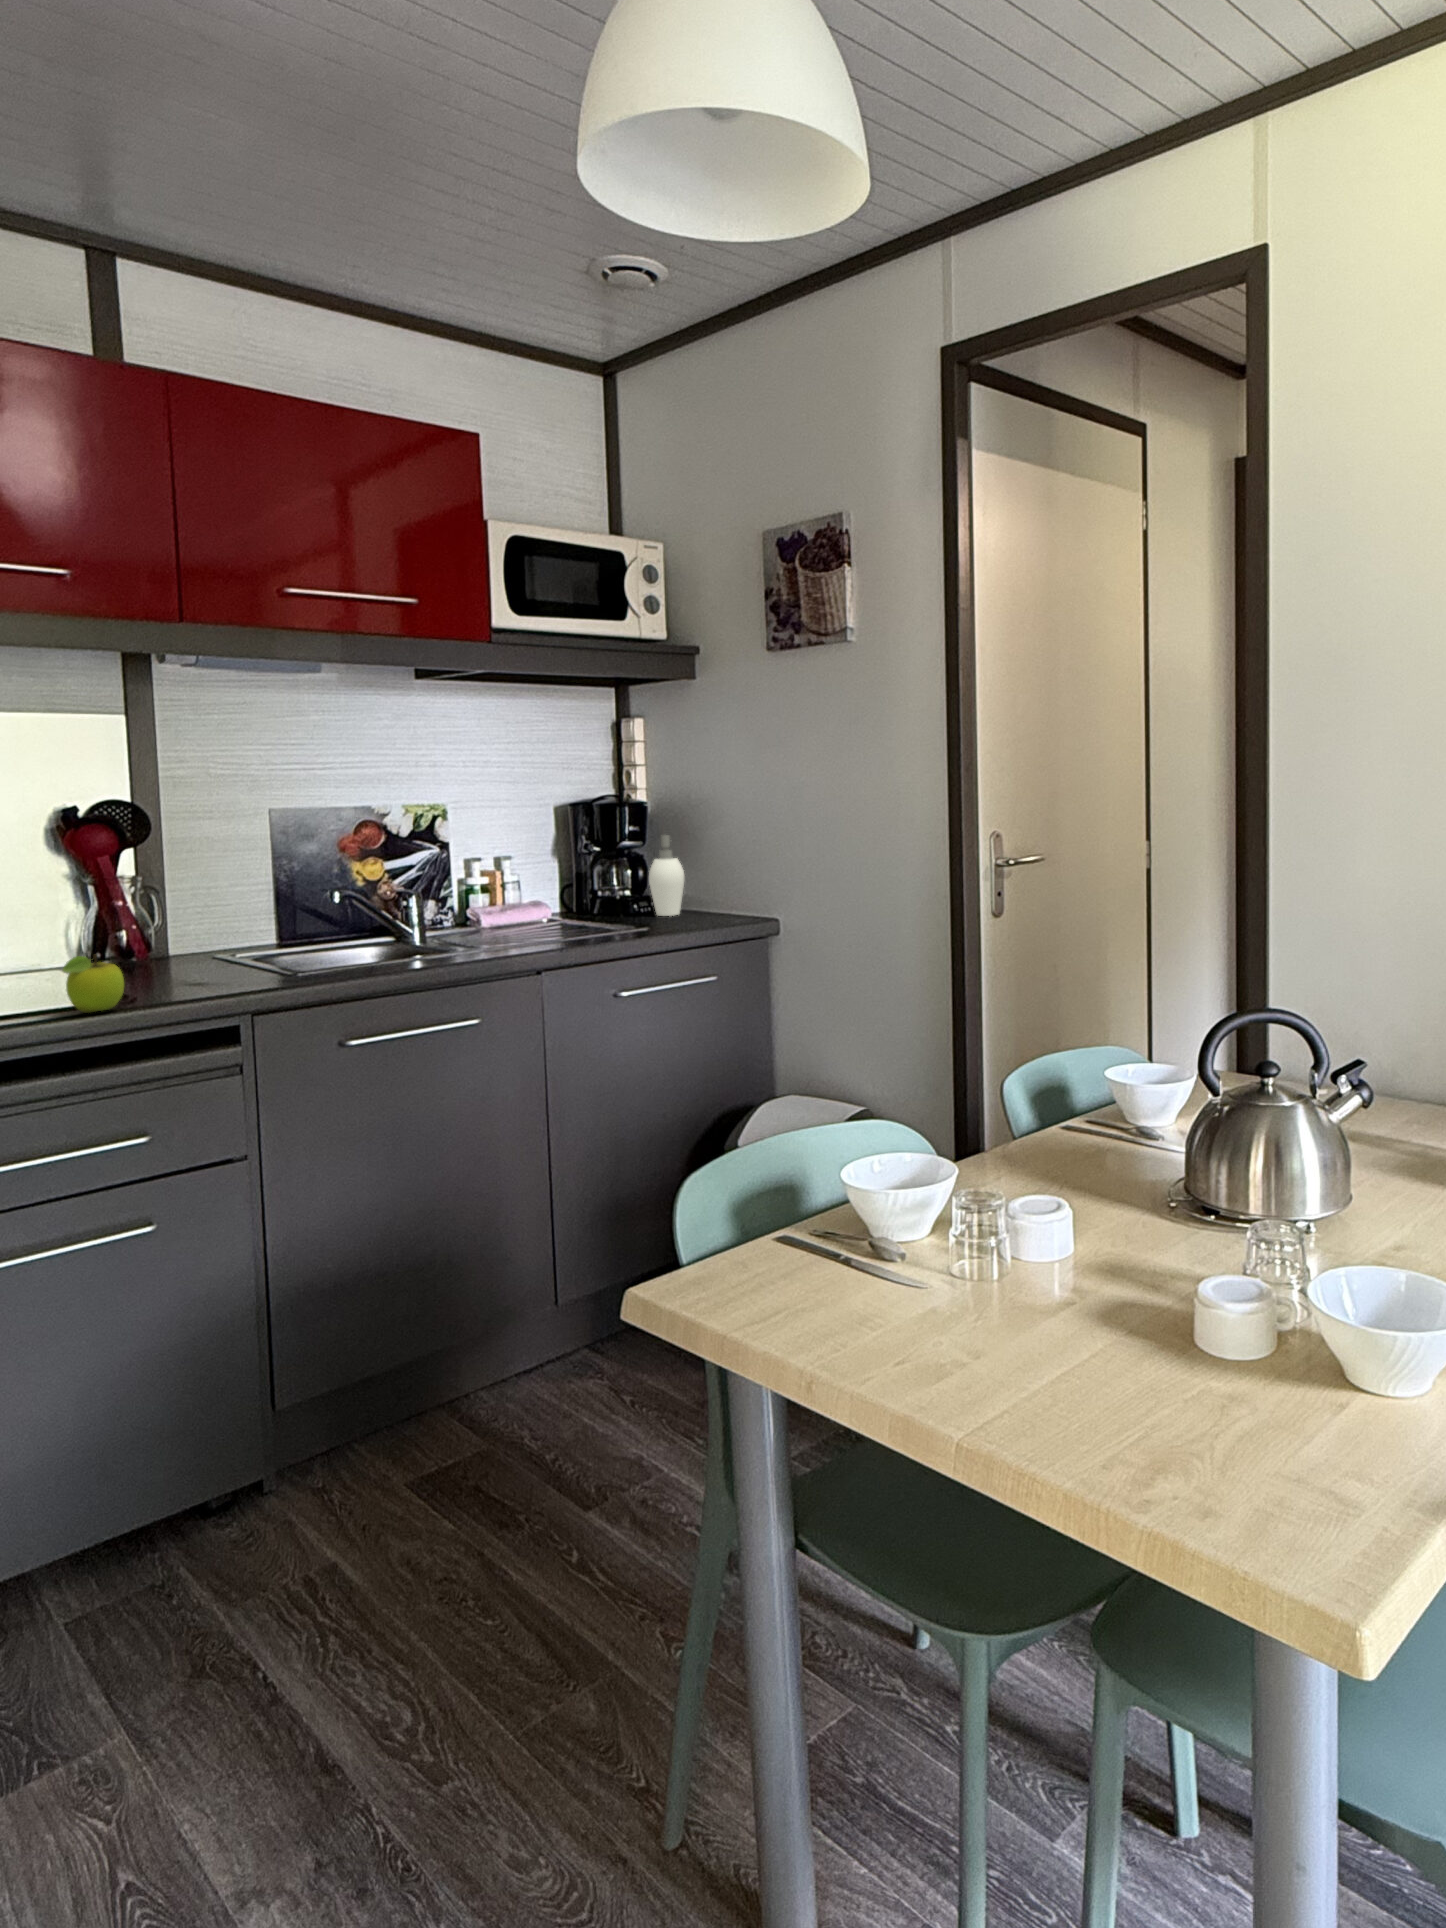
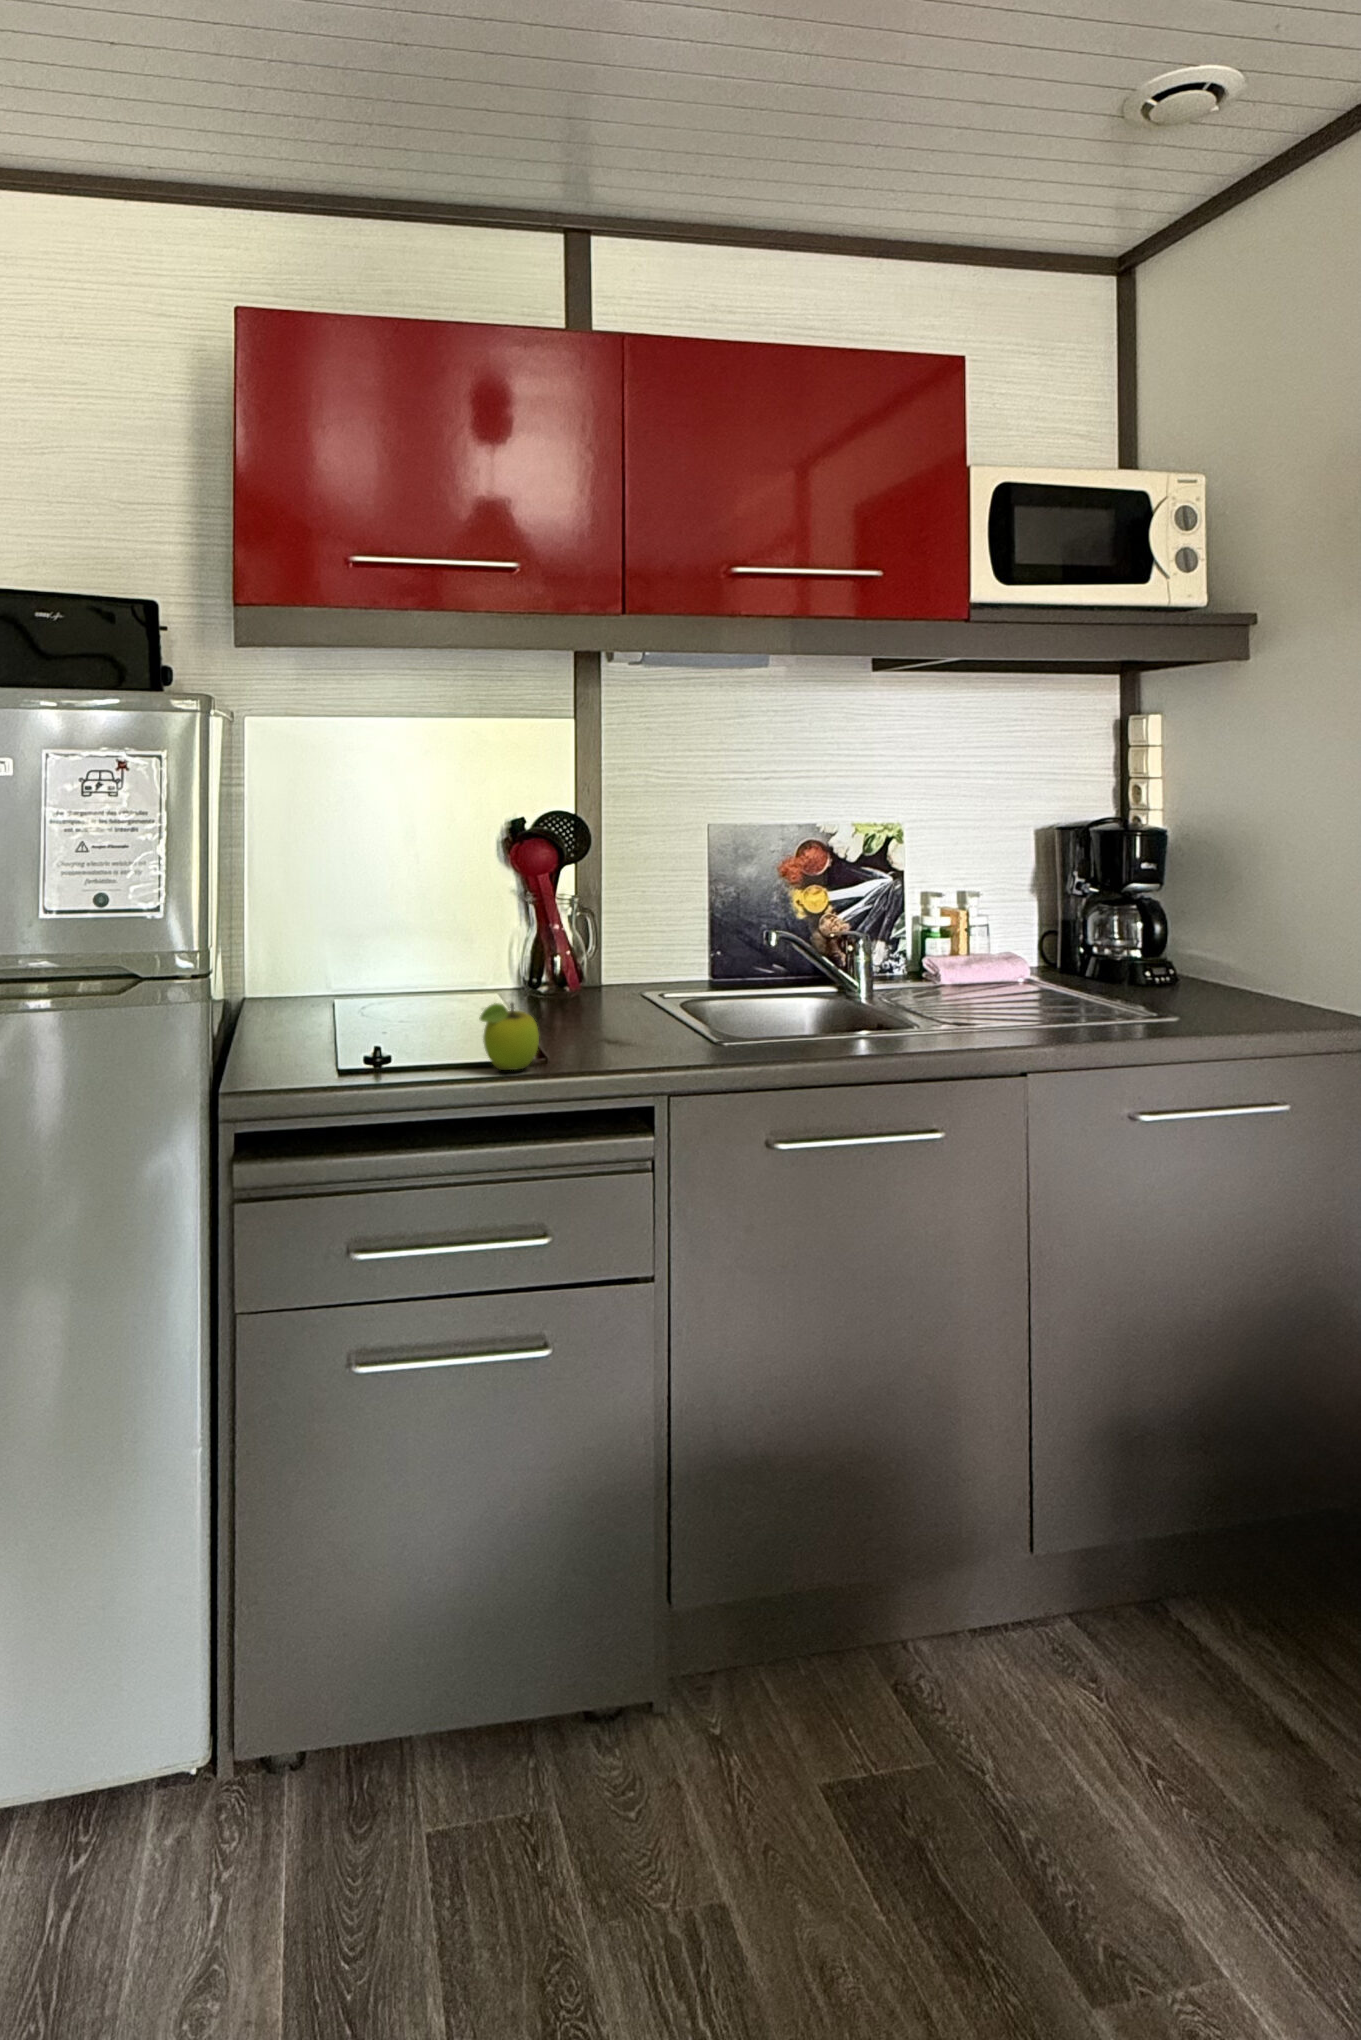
soap dispenser: present [649,835,685,916] -> none [1170,878,1239,993]

